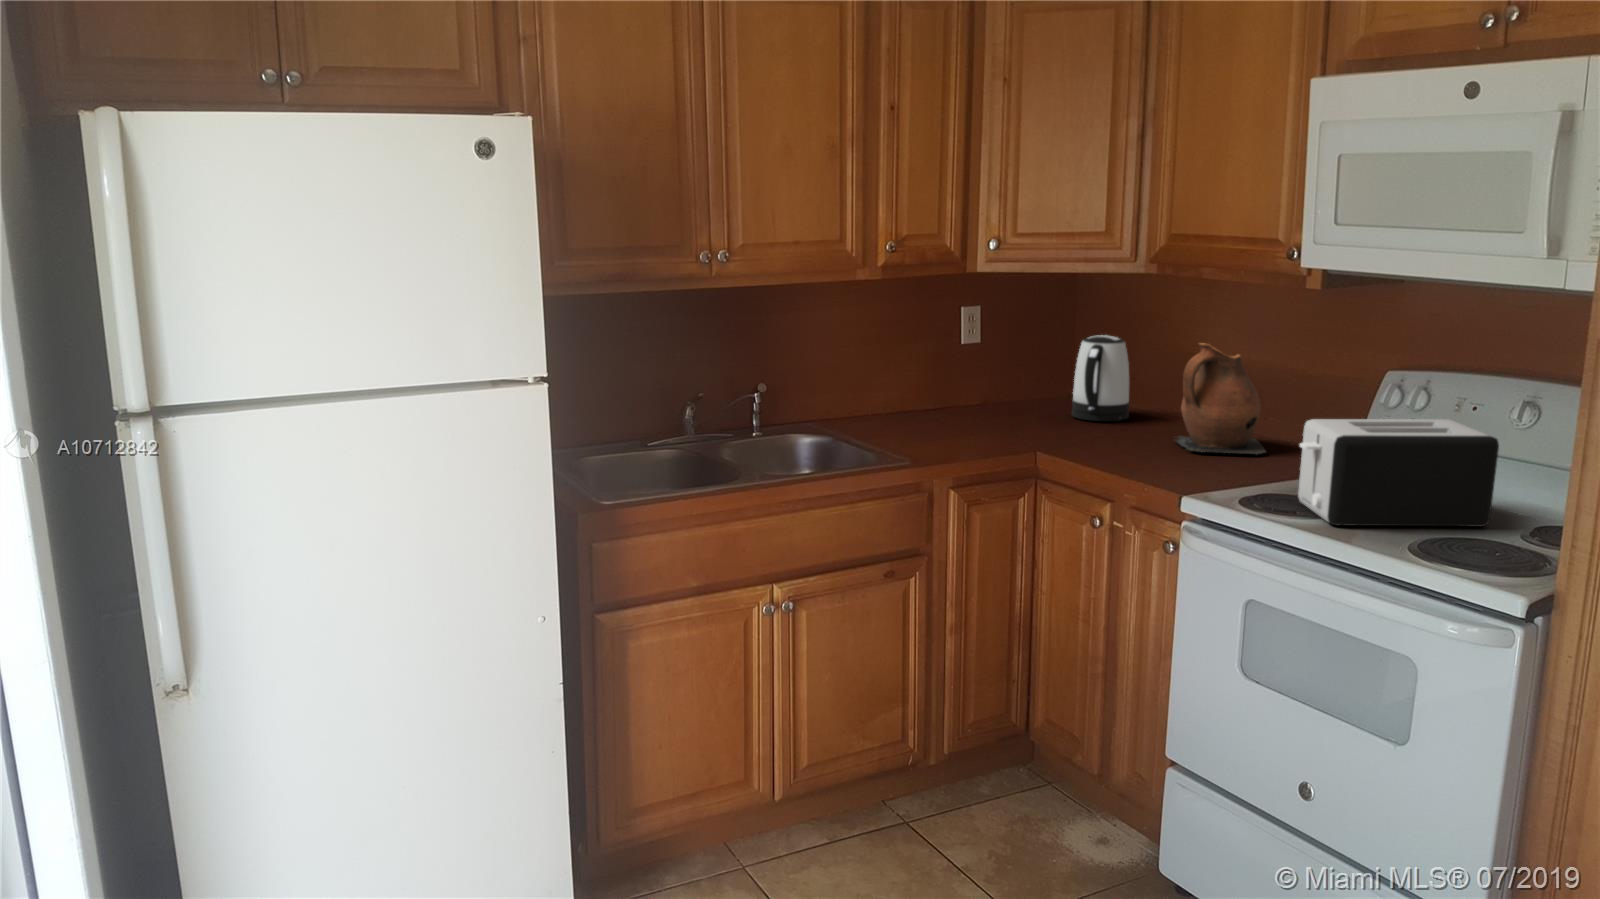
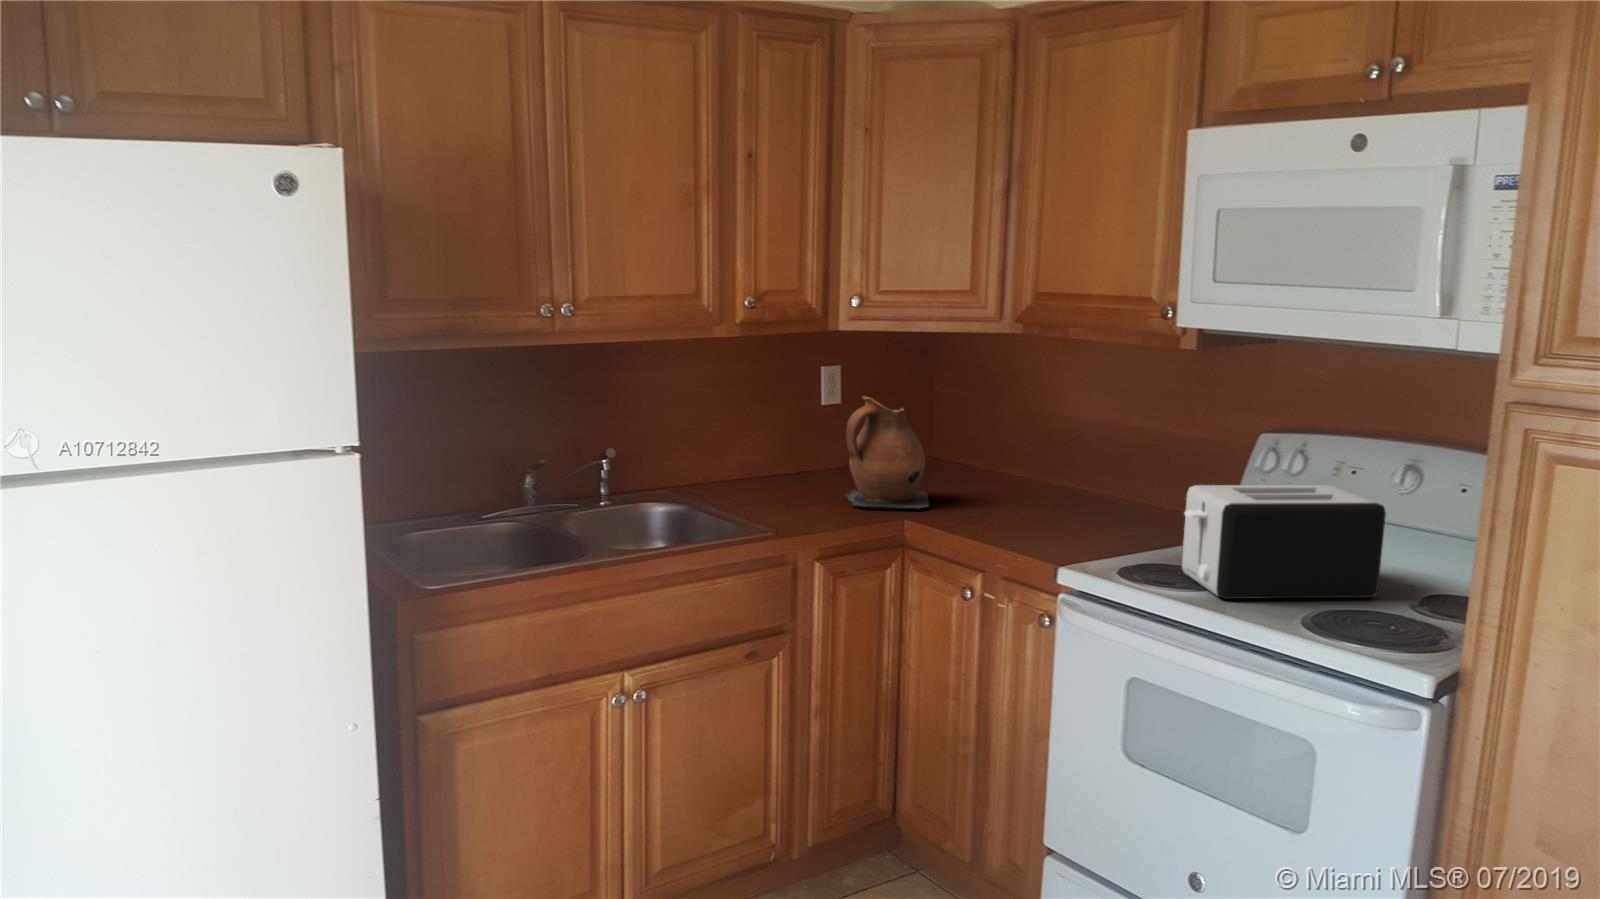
kettle: present [1072,335,1129,421] -> none [937,395,995,485]
ceramic pitcher: present [1176,343,1266,455] -> present [846,397,929,509]

